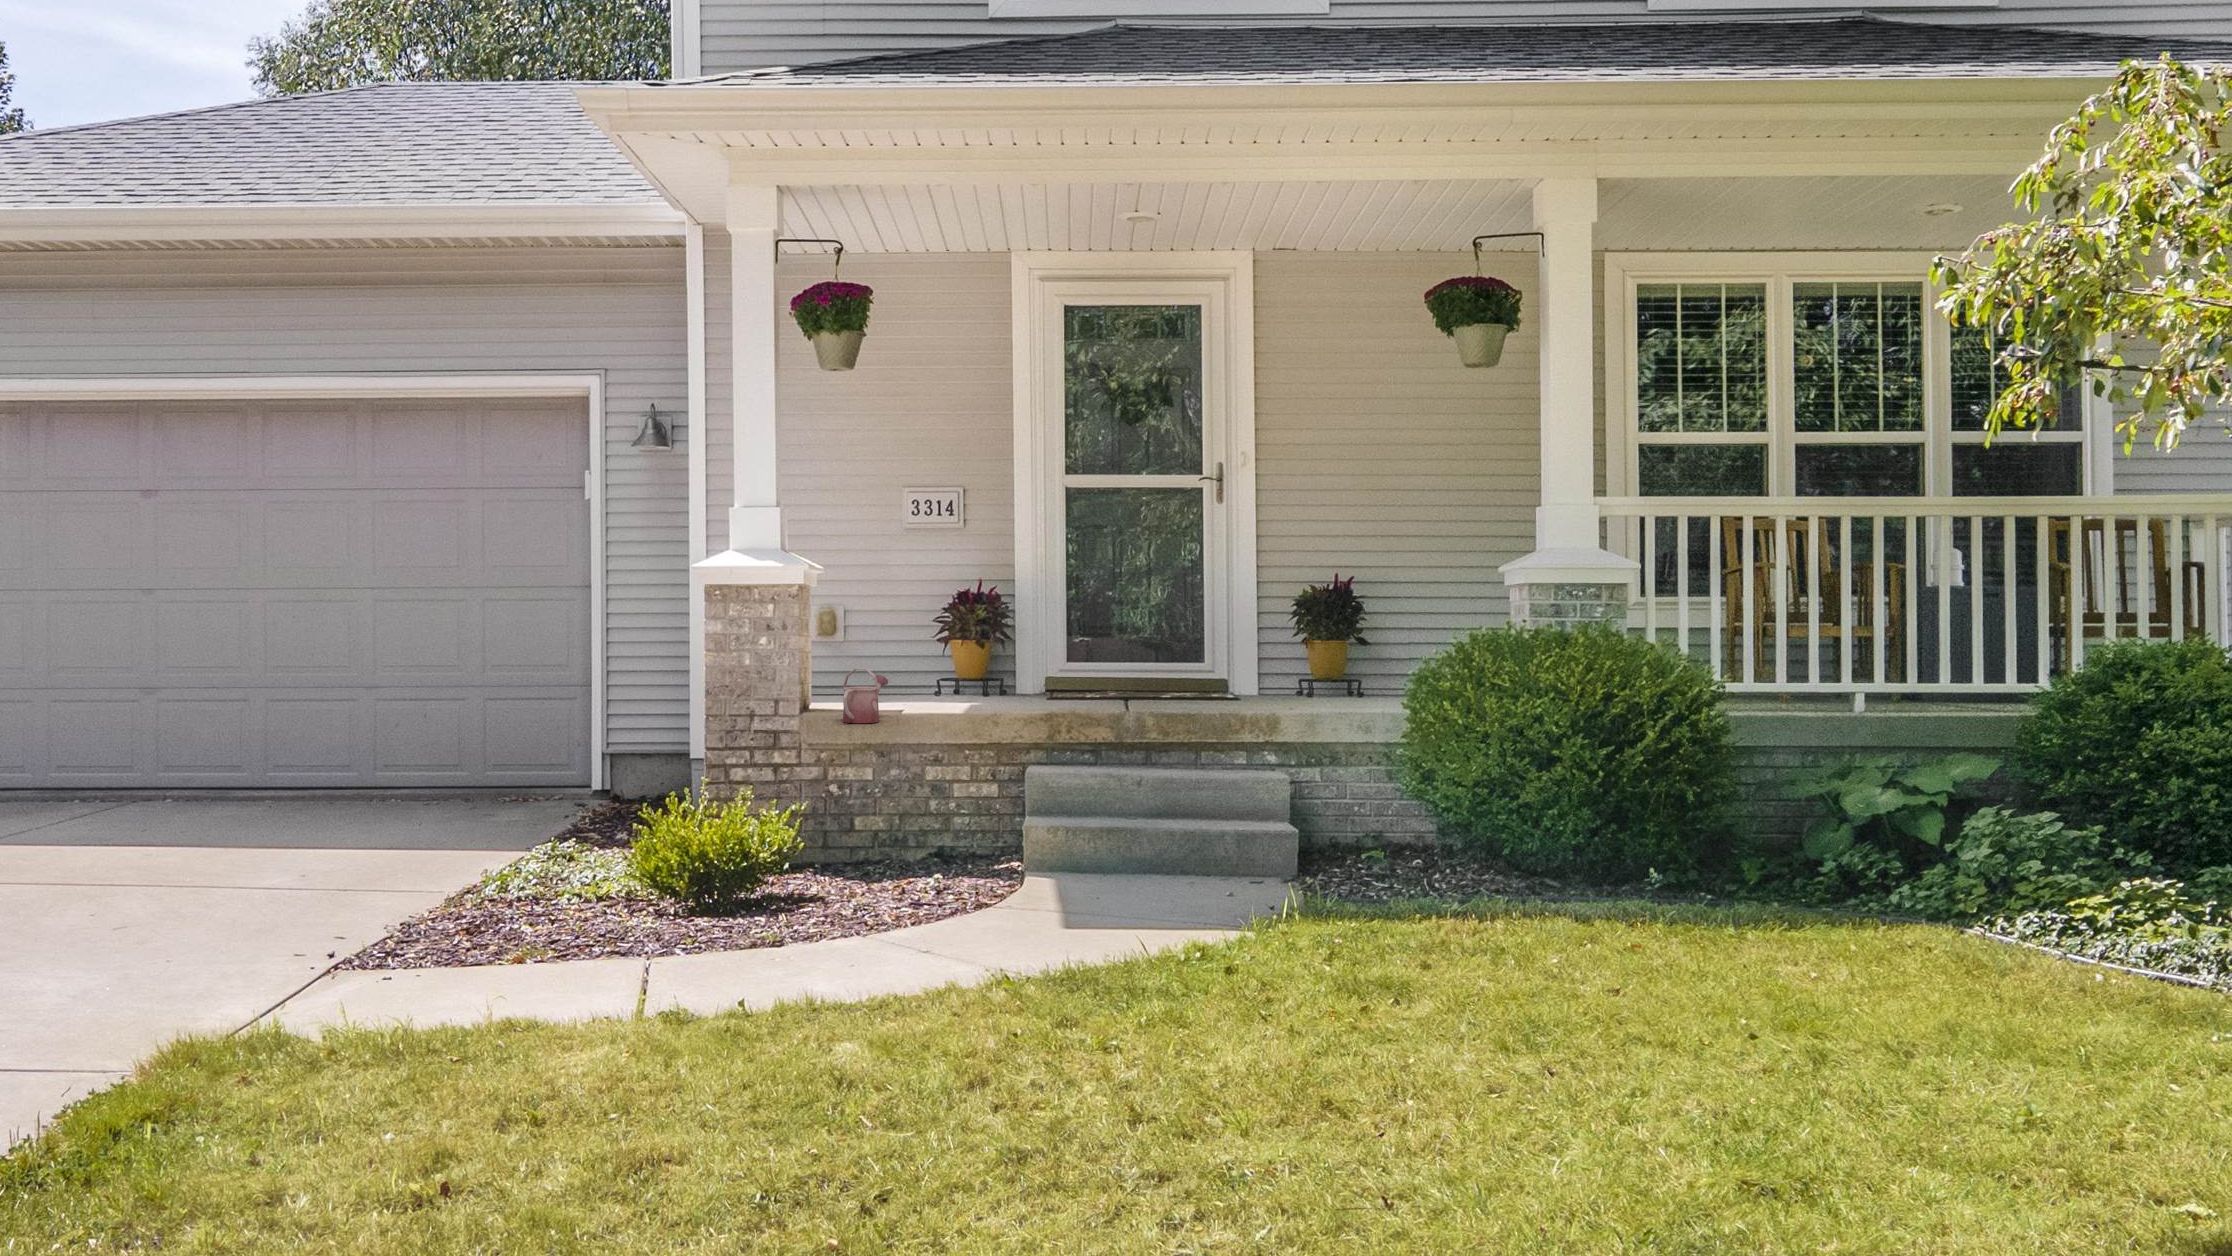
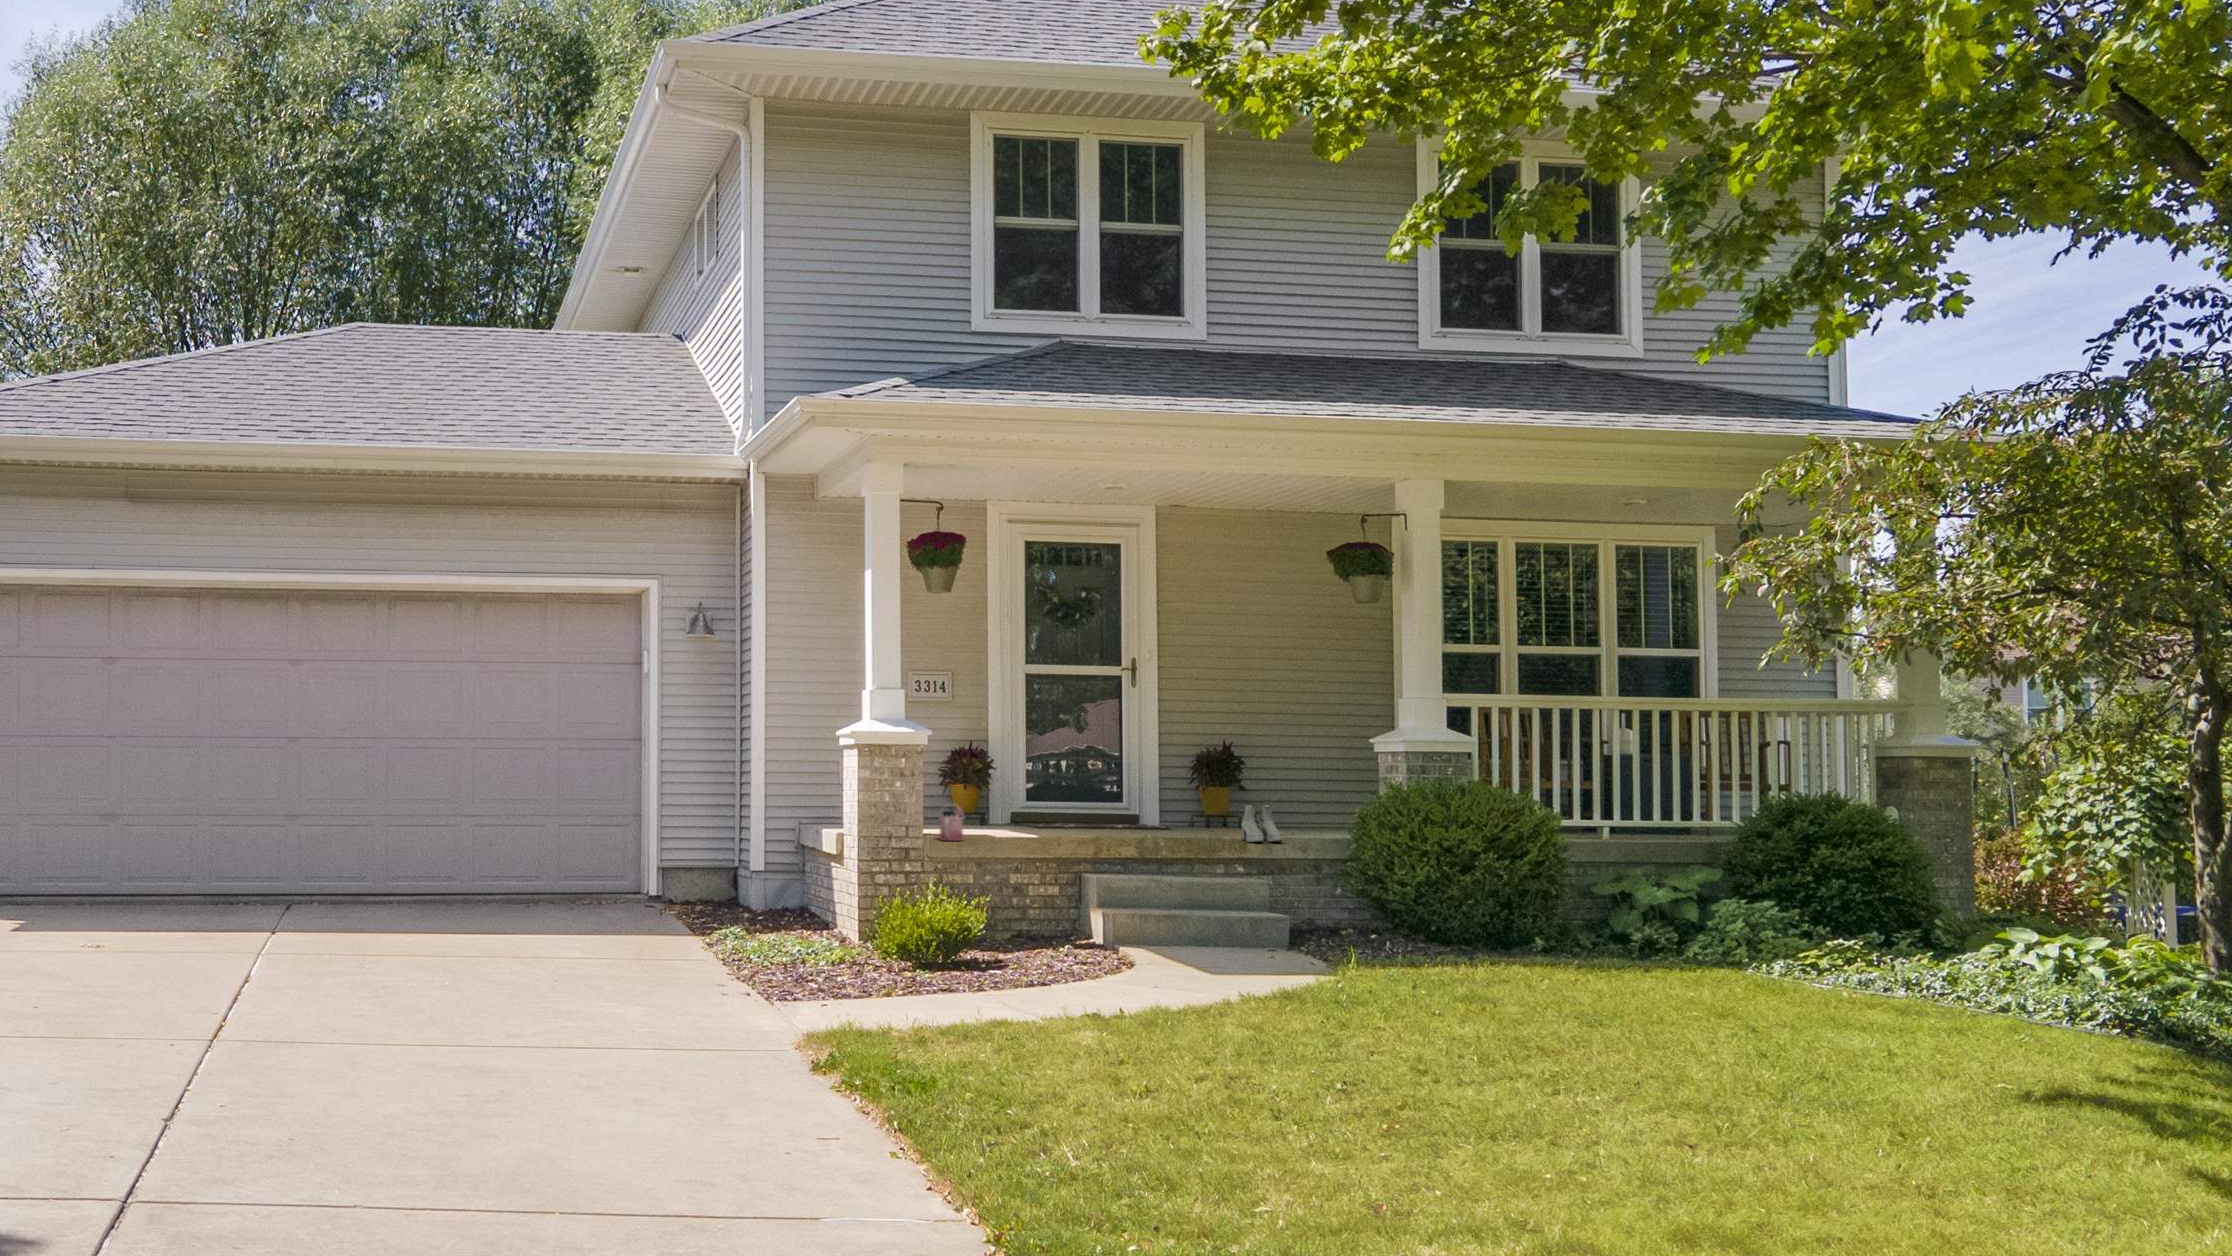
boots: none [1329,664,1387,723] -> present [1242,804,1281,843]

